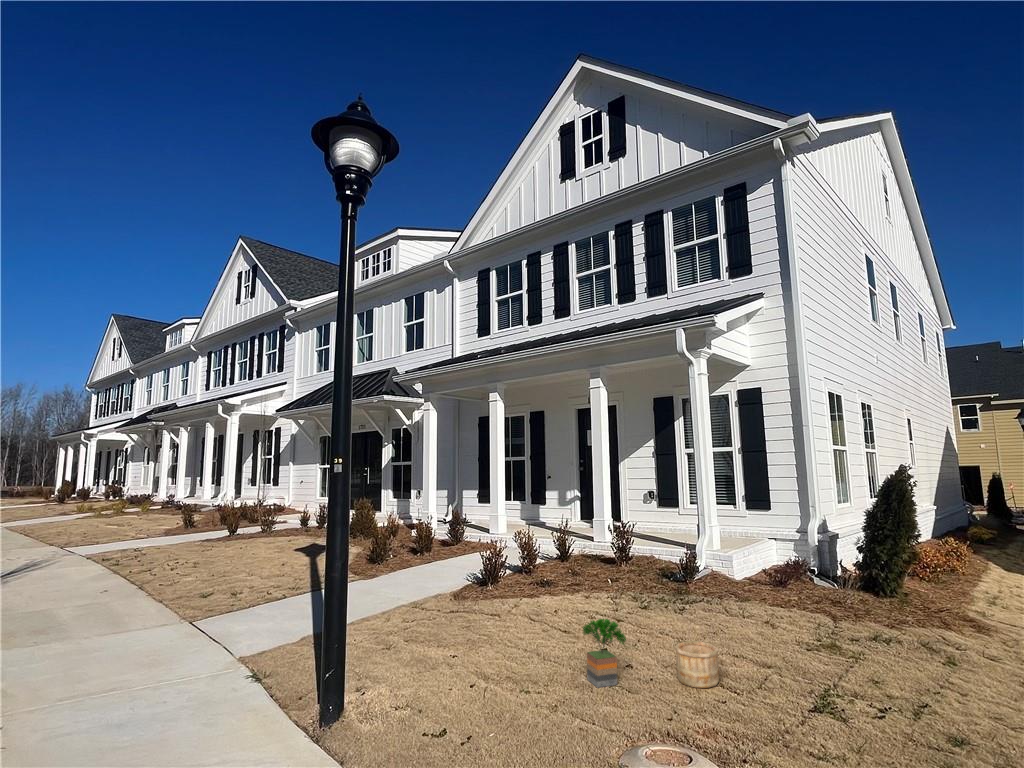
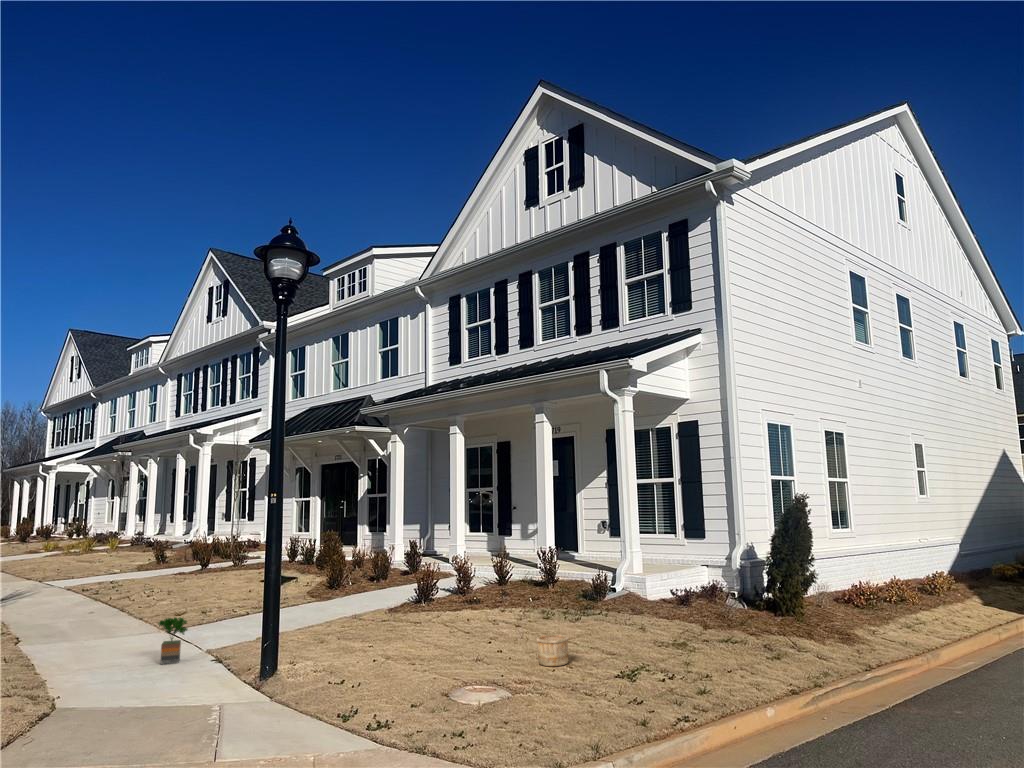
potted tree: present [583,619,626,688] -> present [158,618,188,665]

